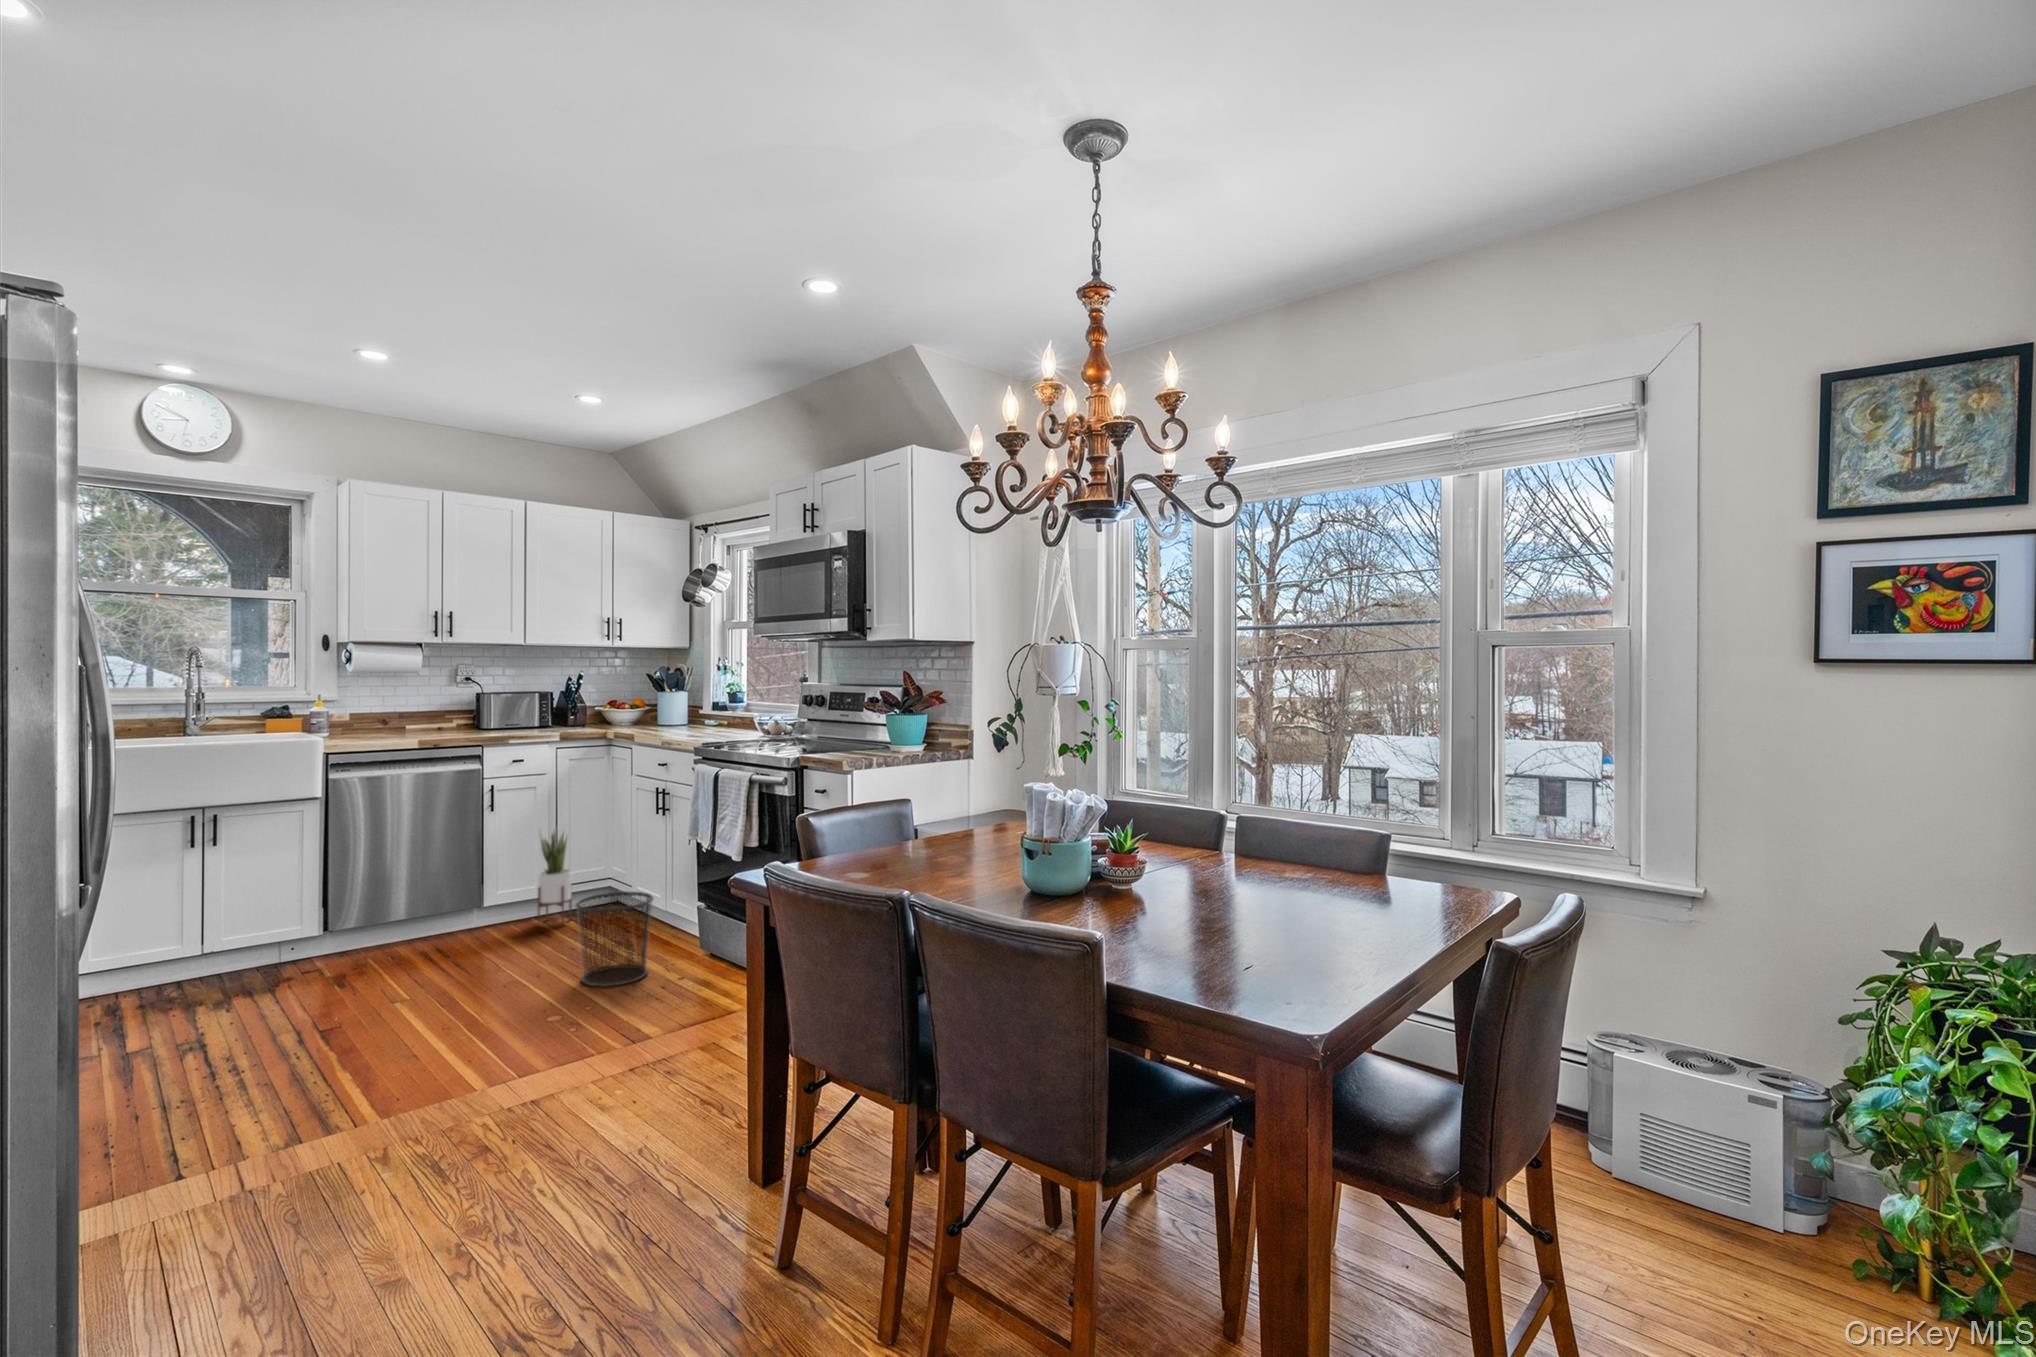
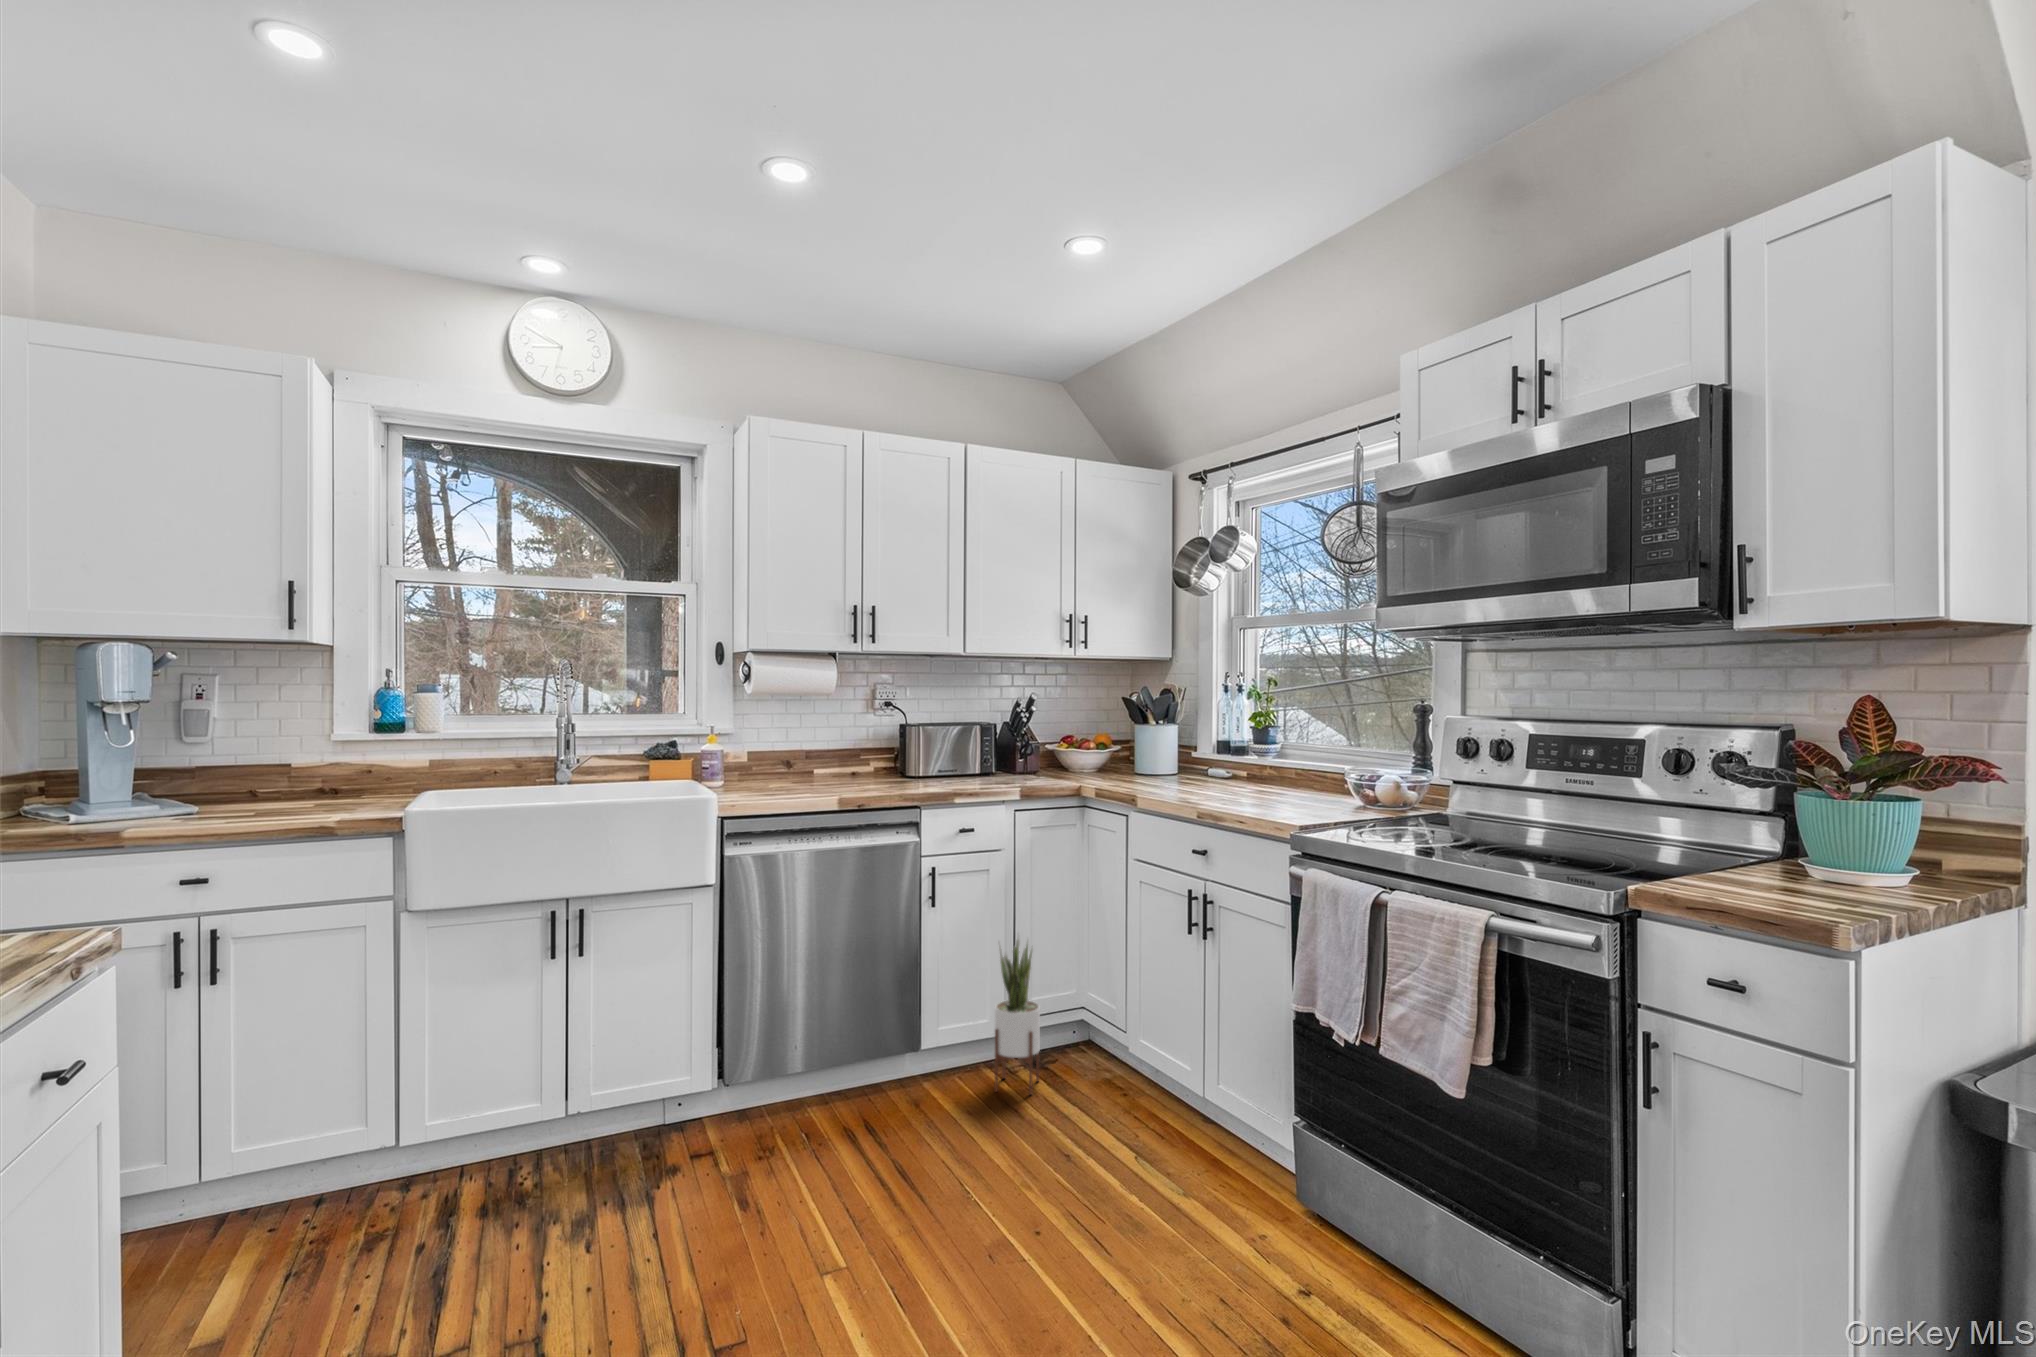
waste bin: present [576,892,654,986] -> none [1098,1087,1230,1282]

